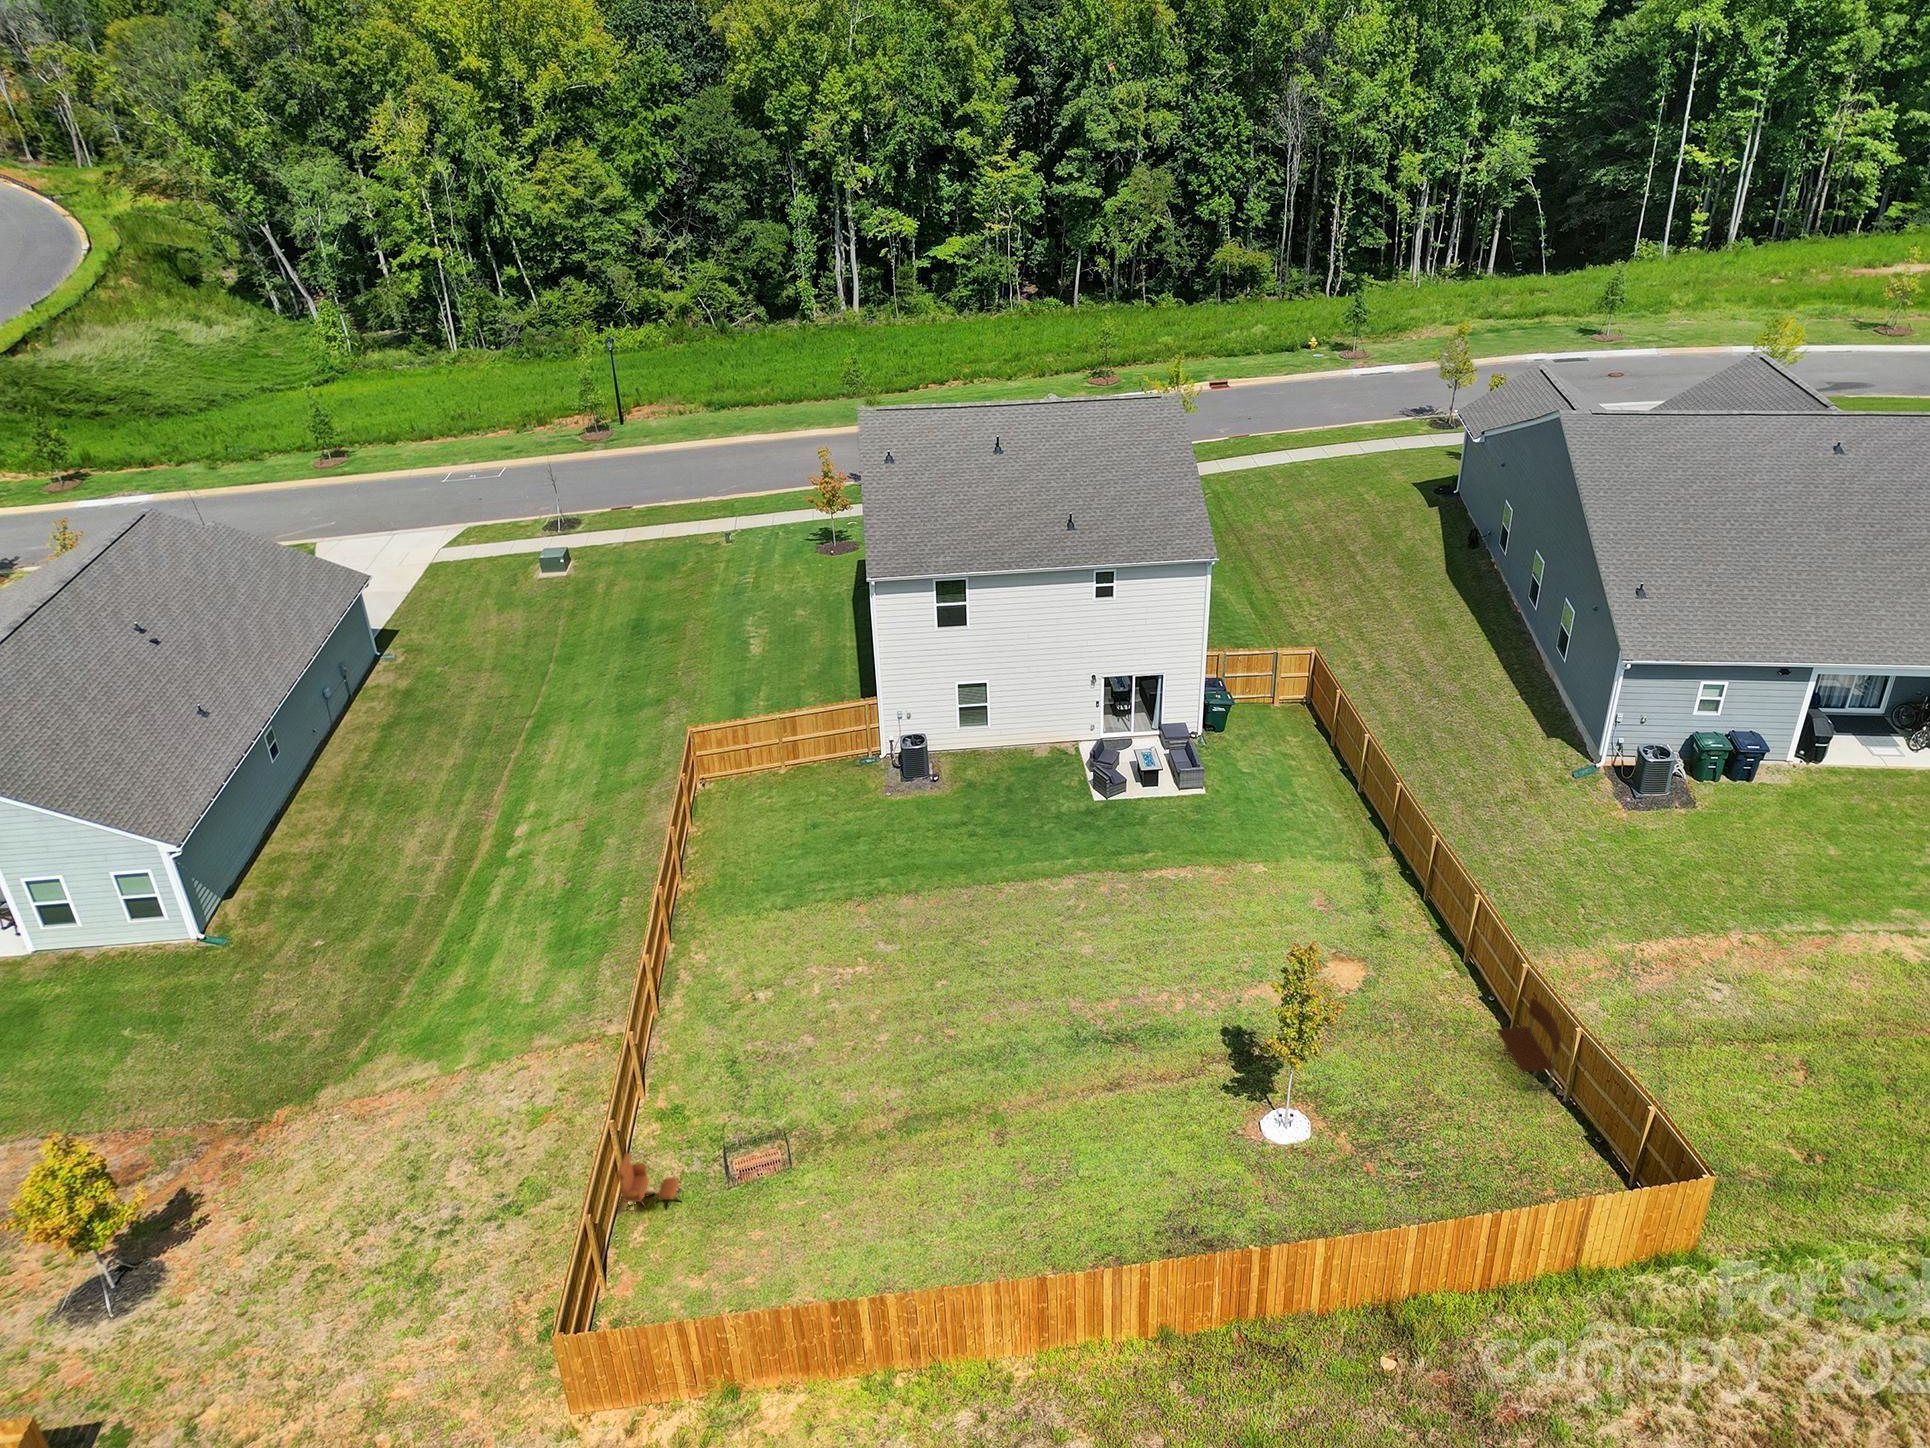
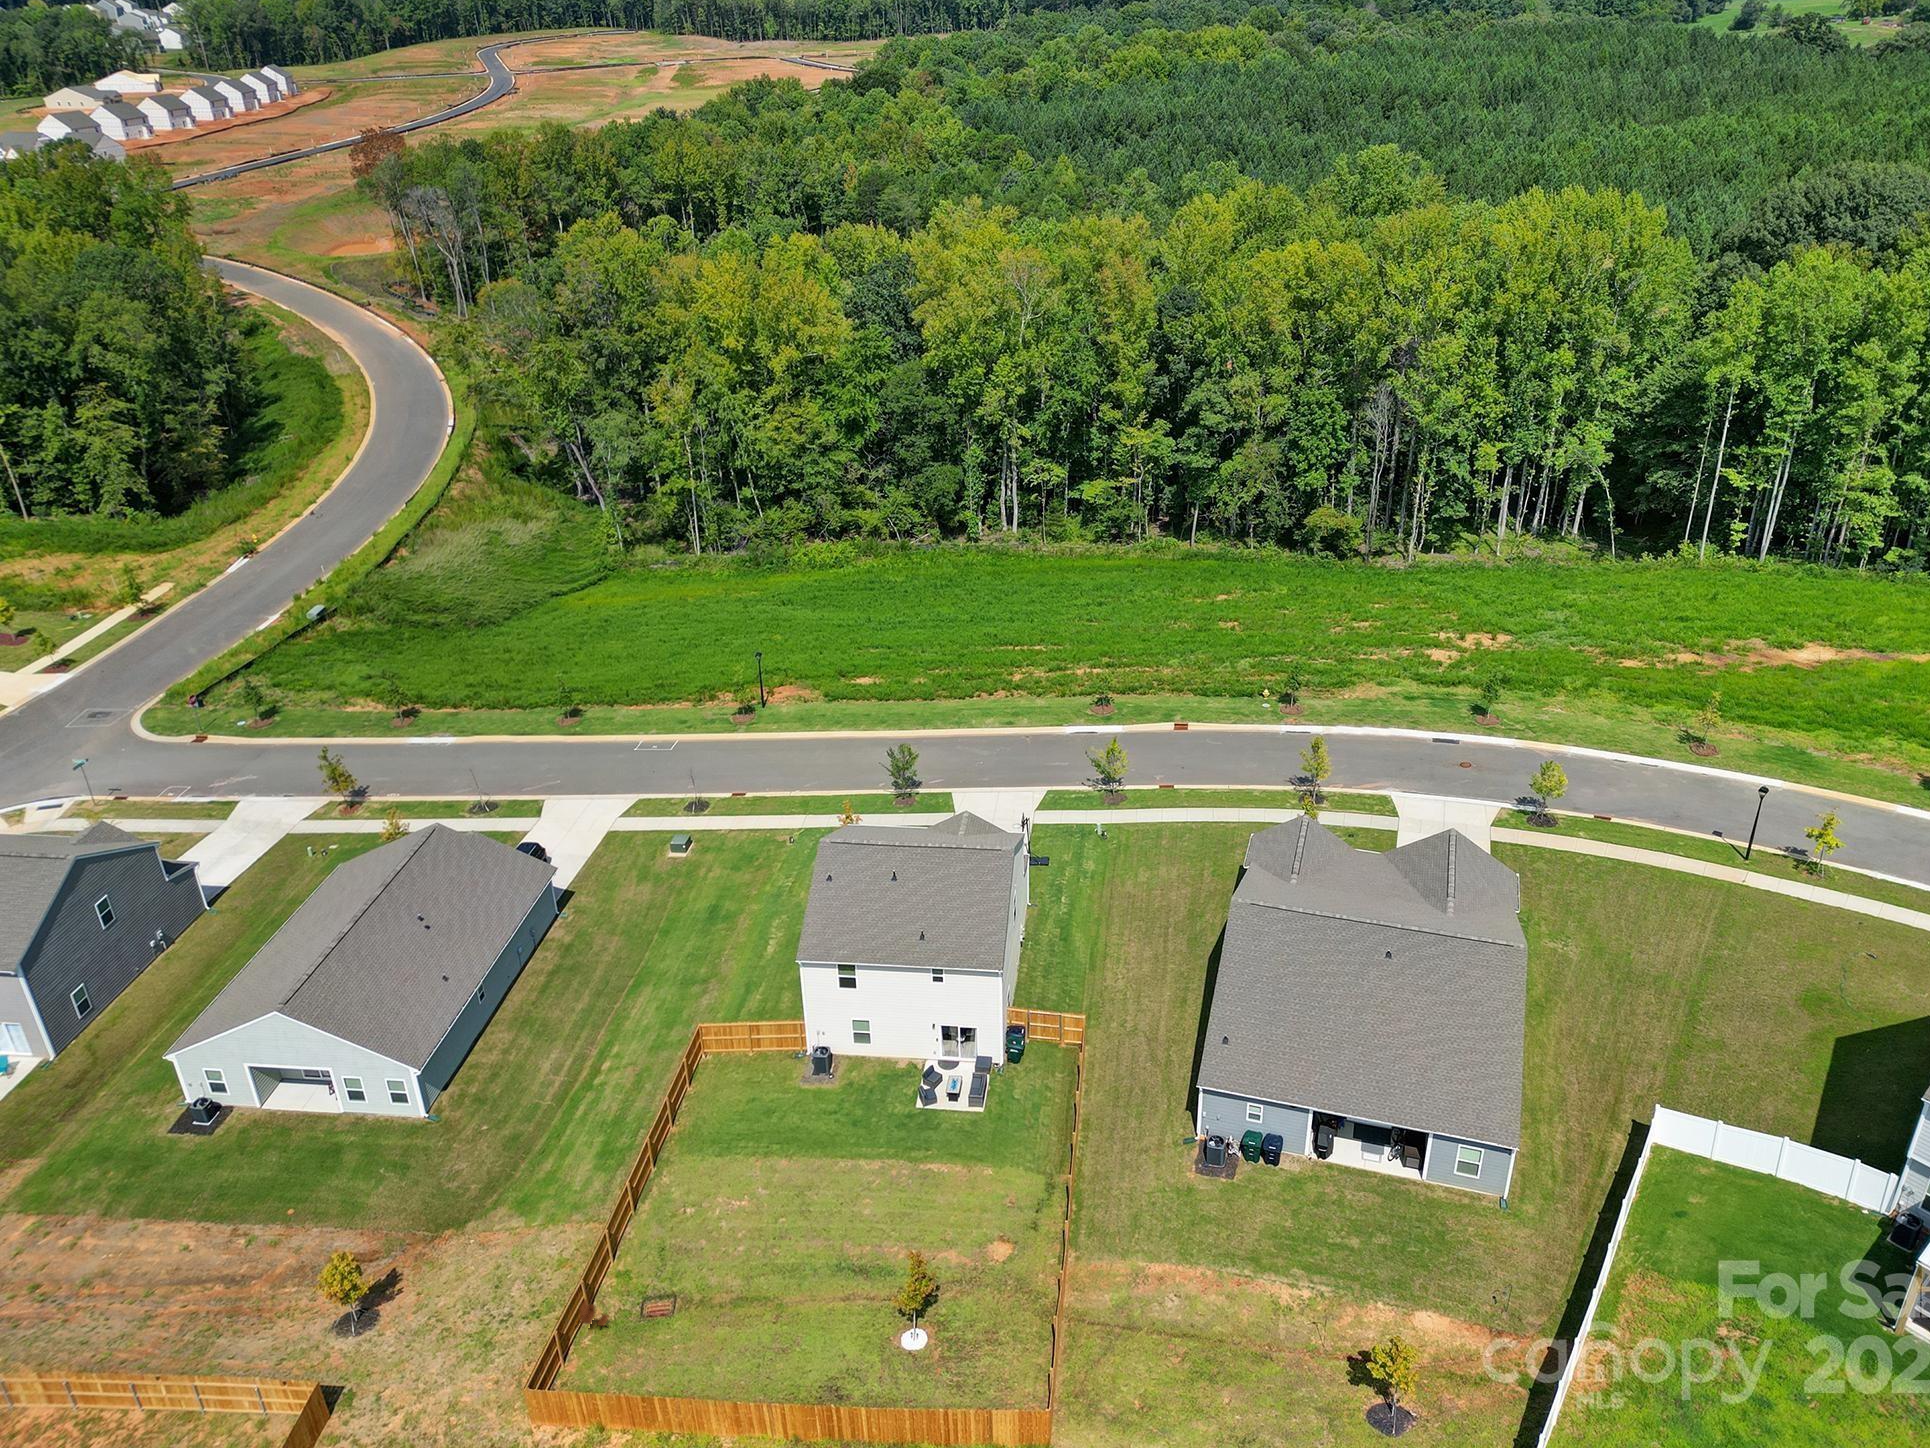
bench: present [1497,998,1561,1090] -> none [1035,1300,1058,1352]

